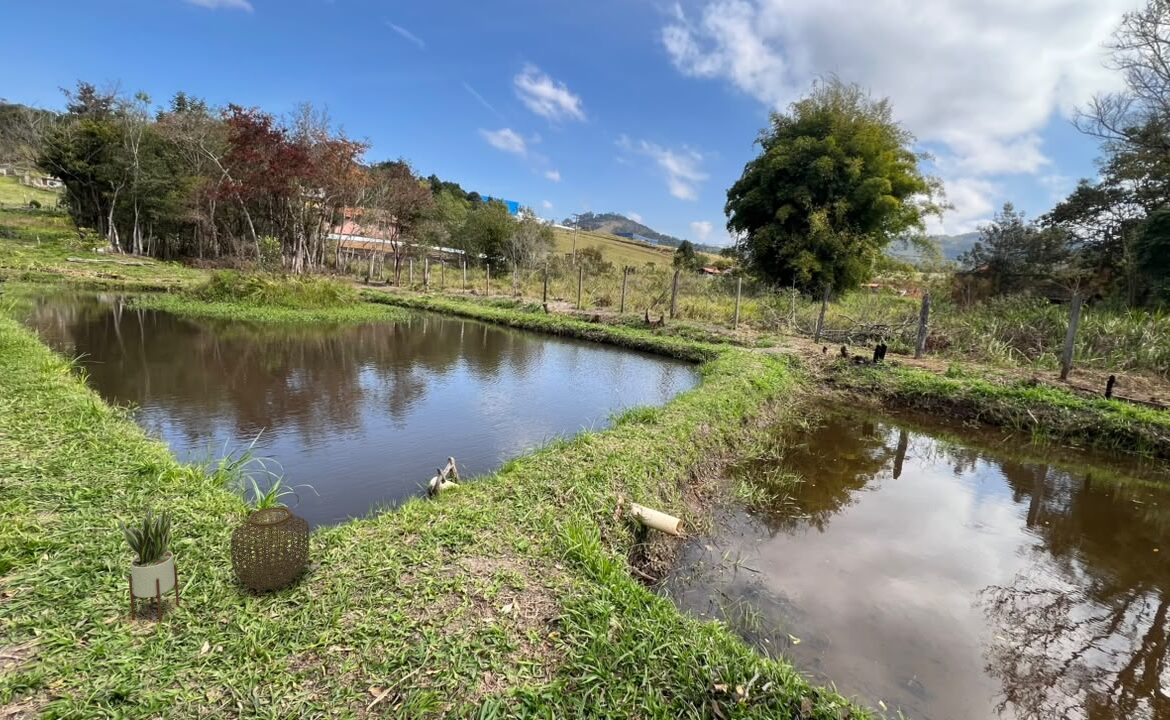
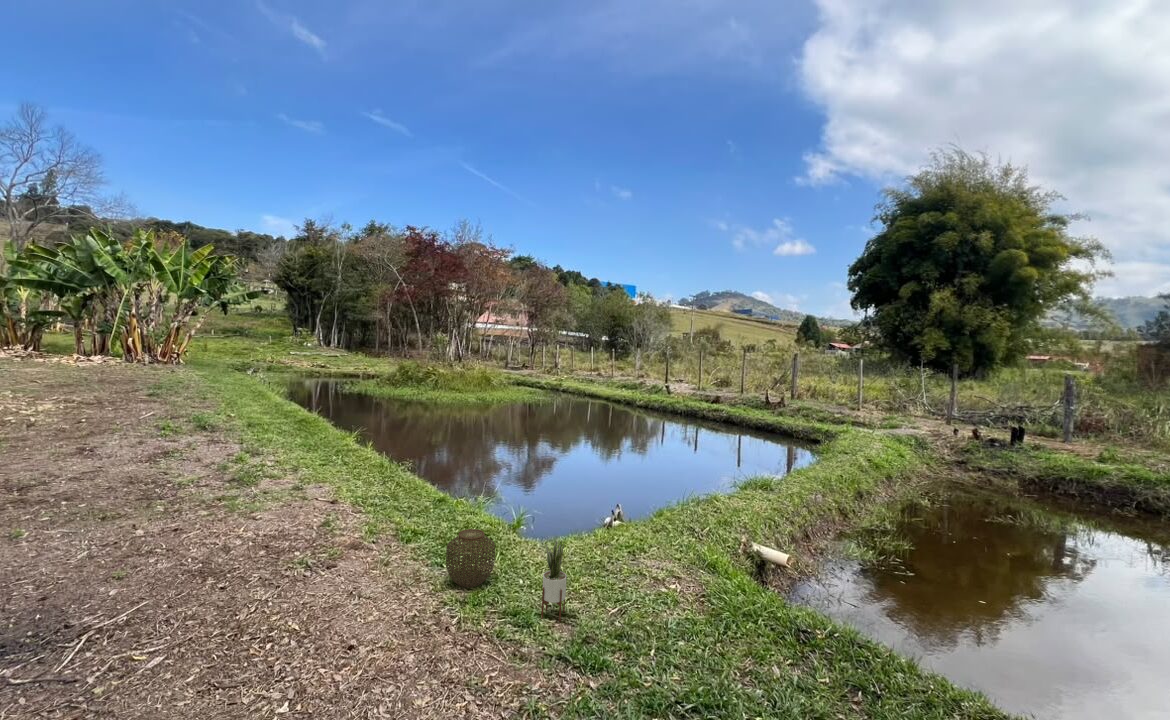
potted plant: present [119,507,179,621] -> present [541,540,567,621]

